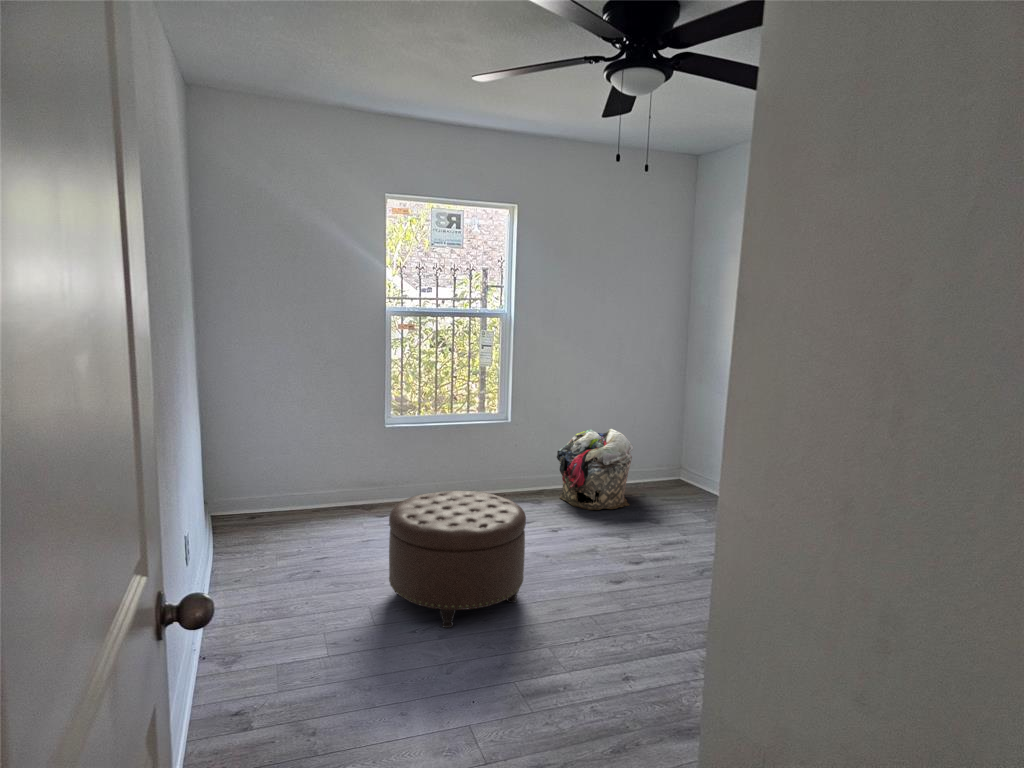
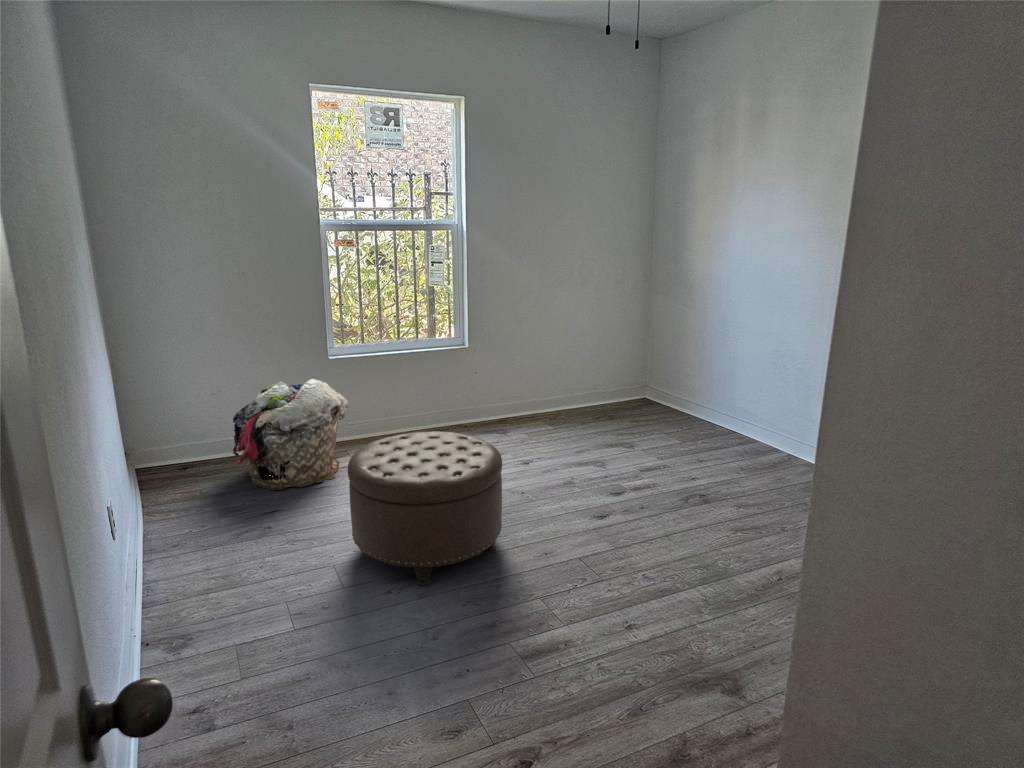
laundry basket: present [557,429,633,510] -> present [233,379,348,490]

